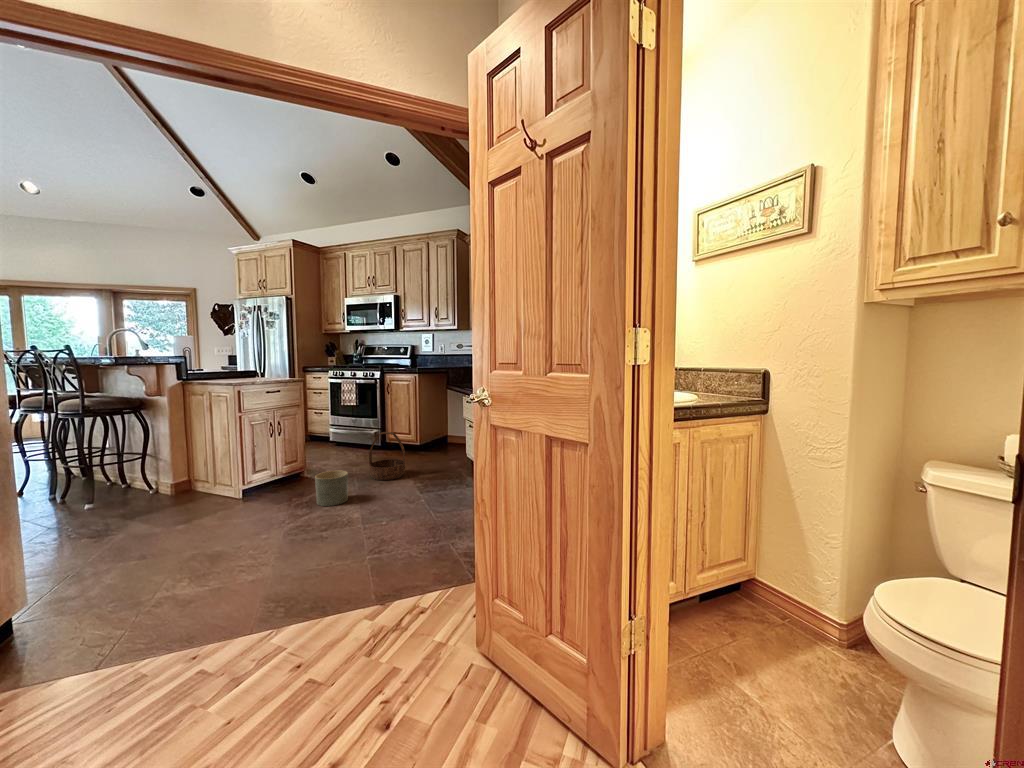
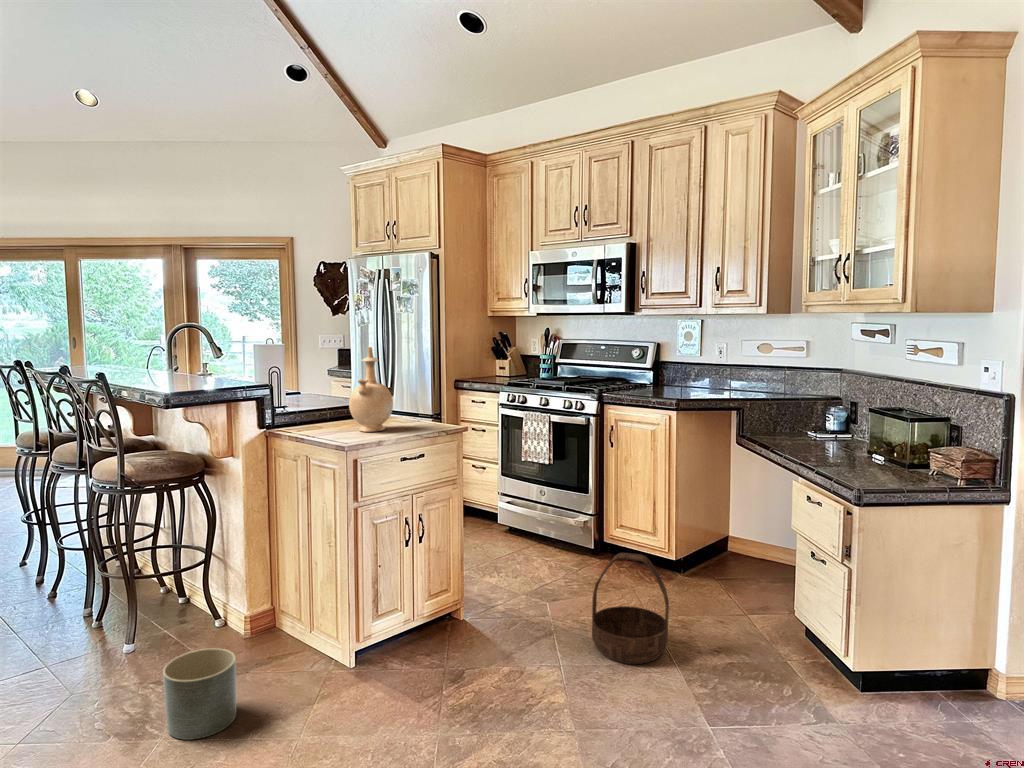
vase: none [235,337,261,380] -> present [349,347,393,432]
planter: present [315,471,348,506] -> present [163,648,236,740]

